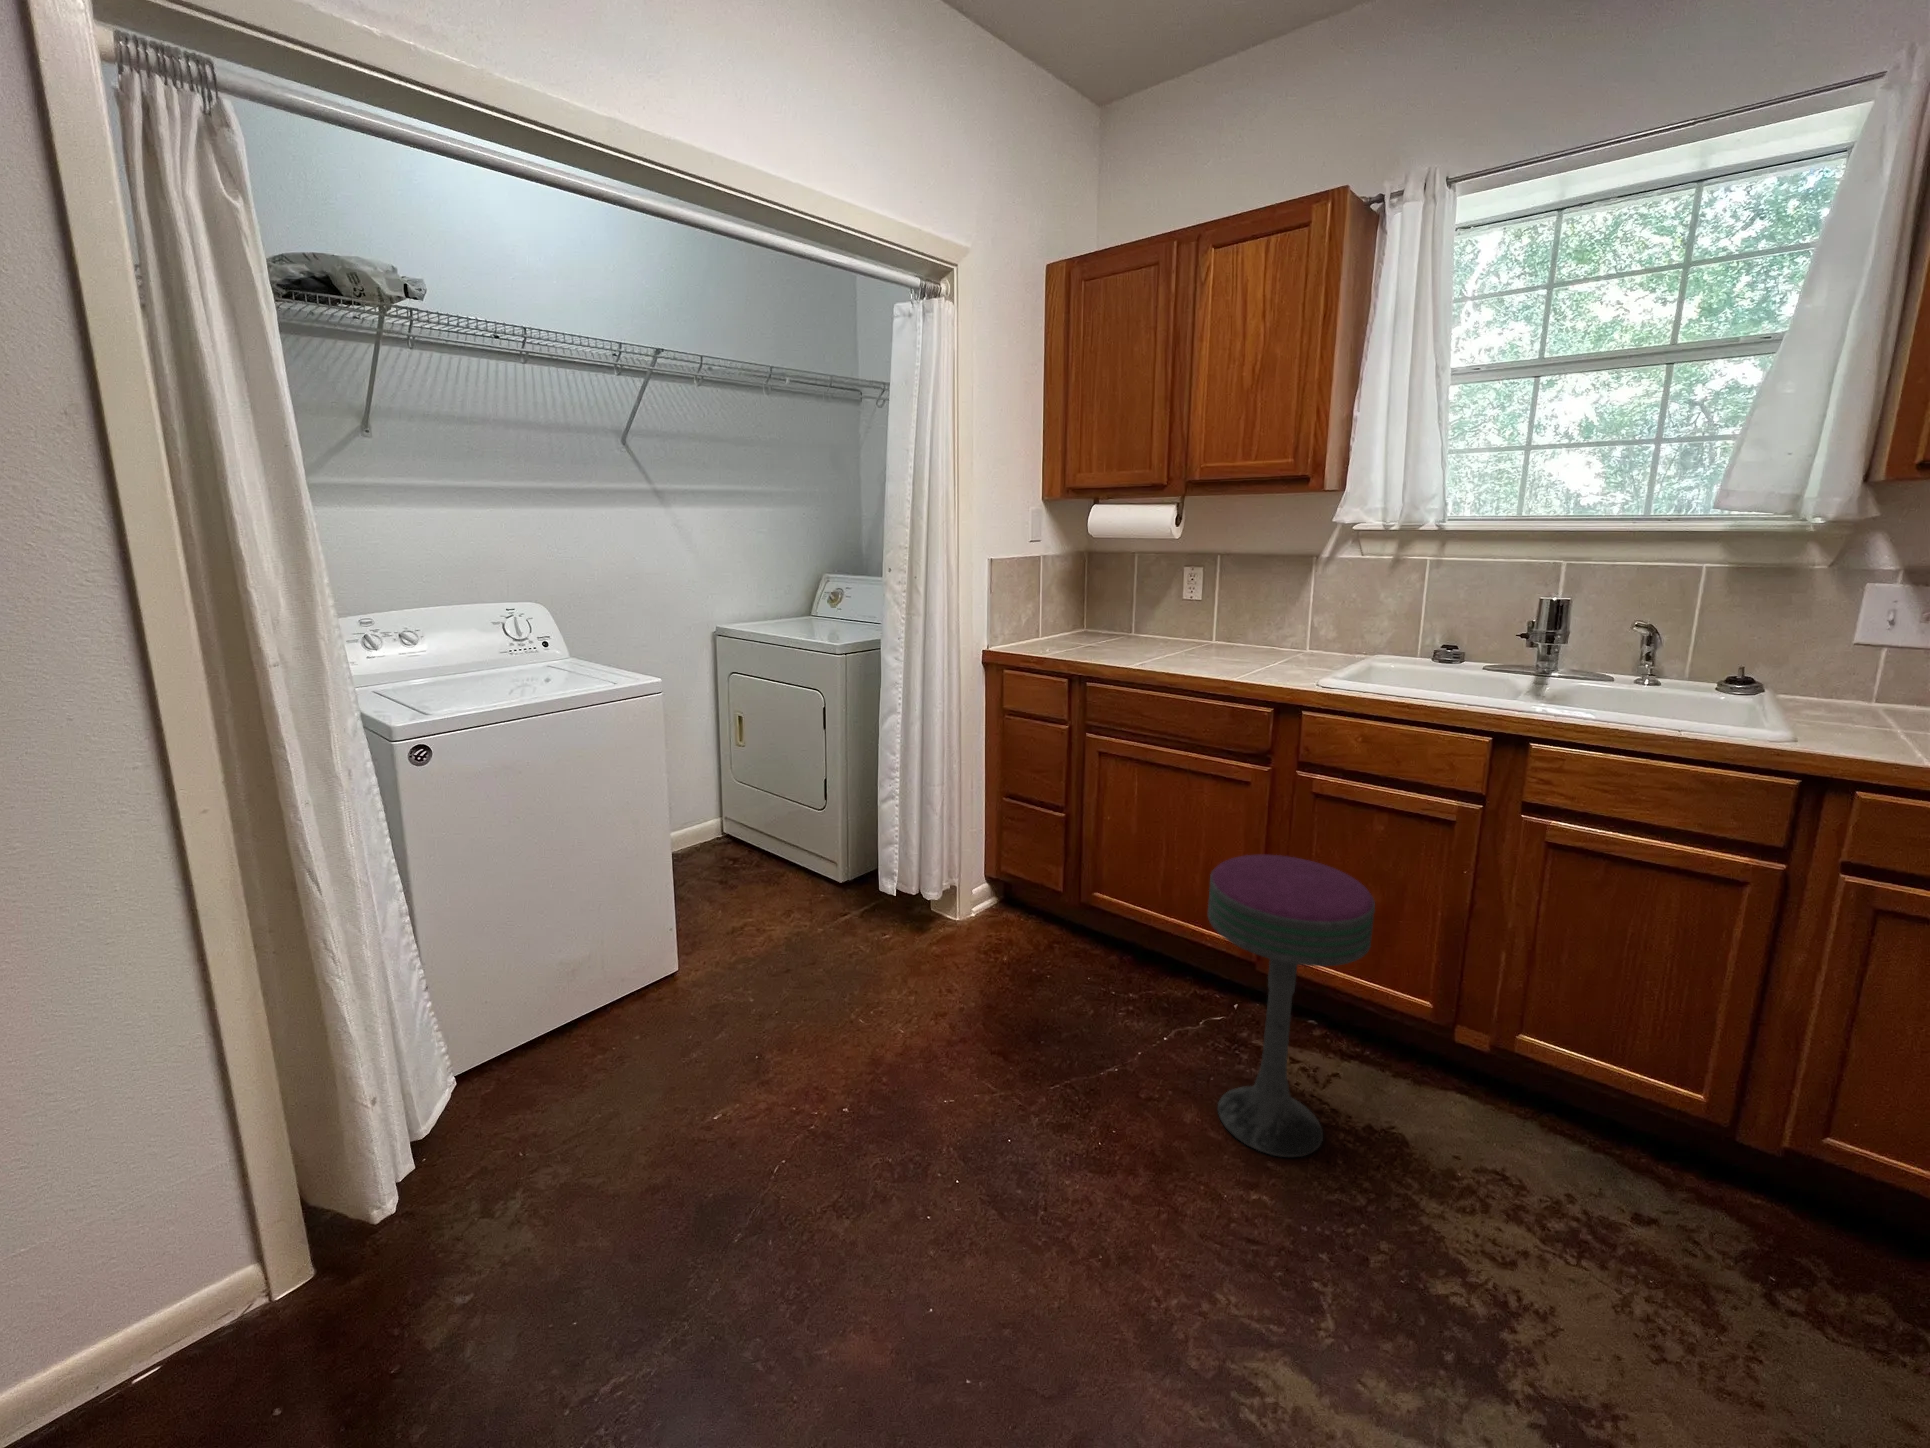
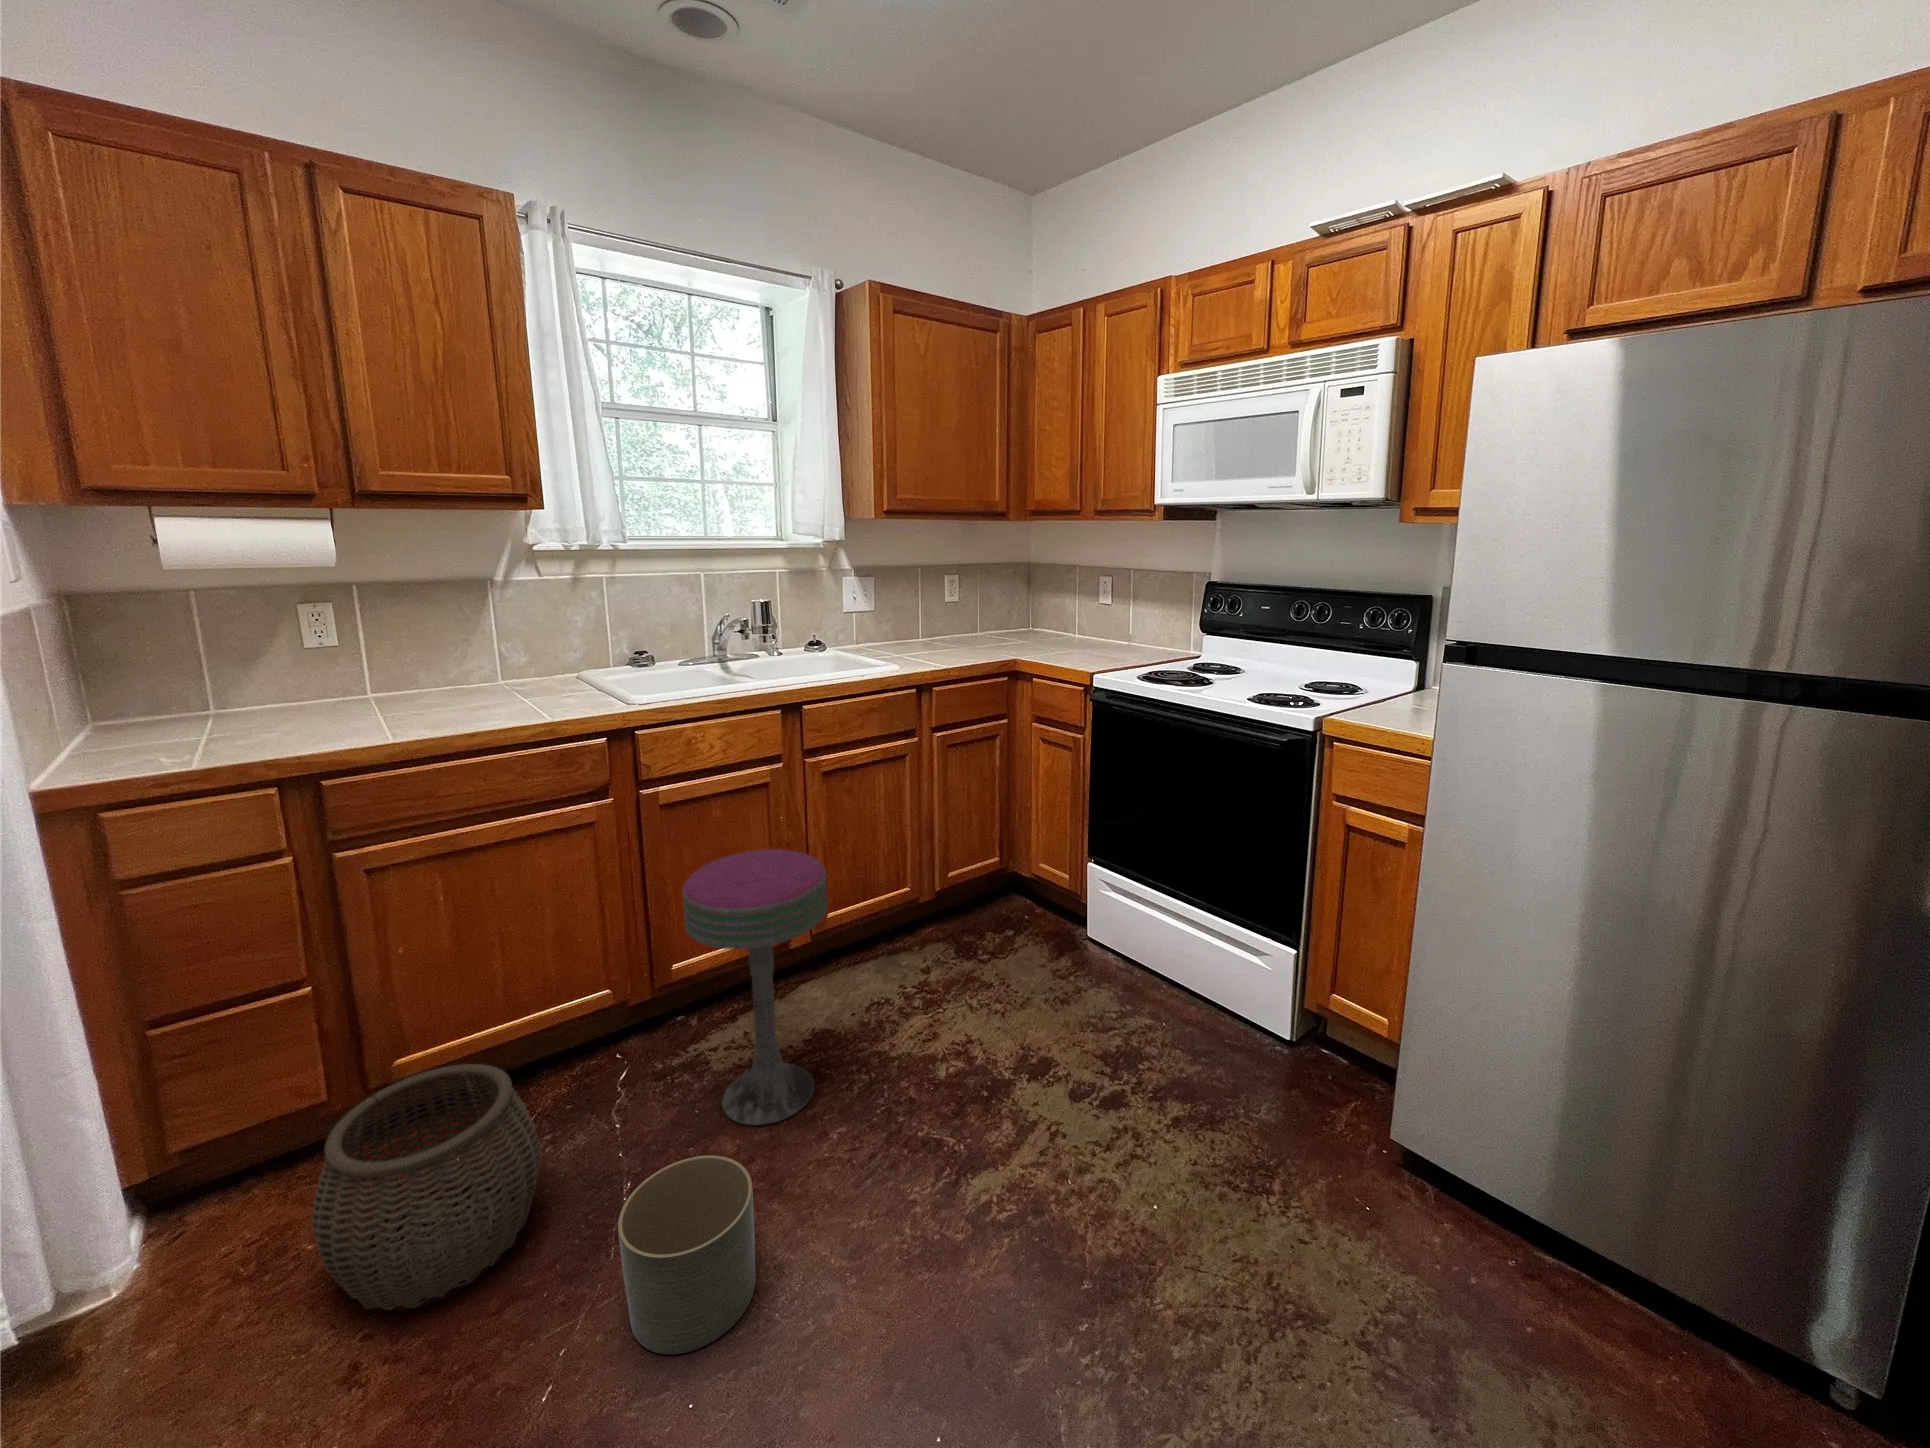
woven basket: none [970,886,1095,1033] -> present [311,1064,541,1310]
planter: none [992,1035,1097,1186] -> present [618,1155,756,1354]

